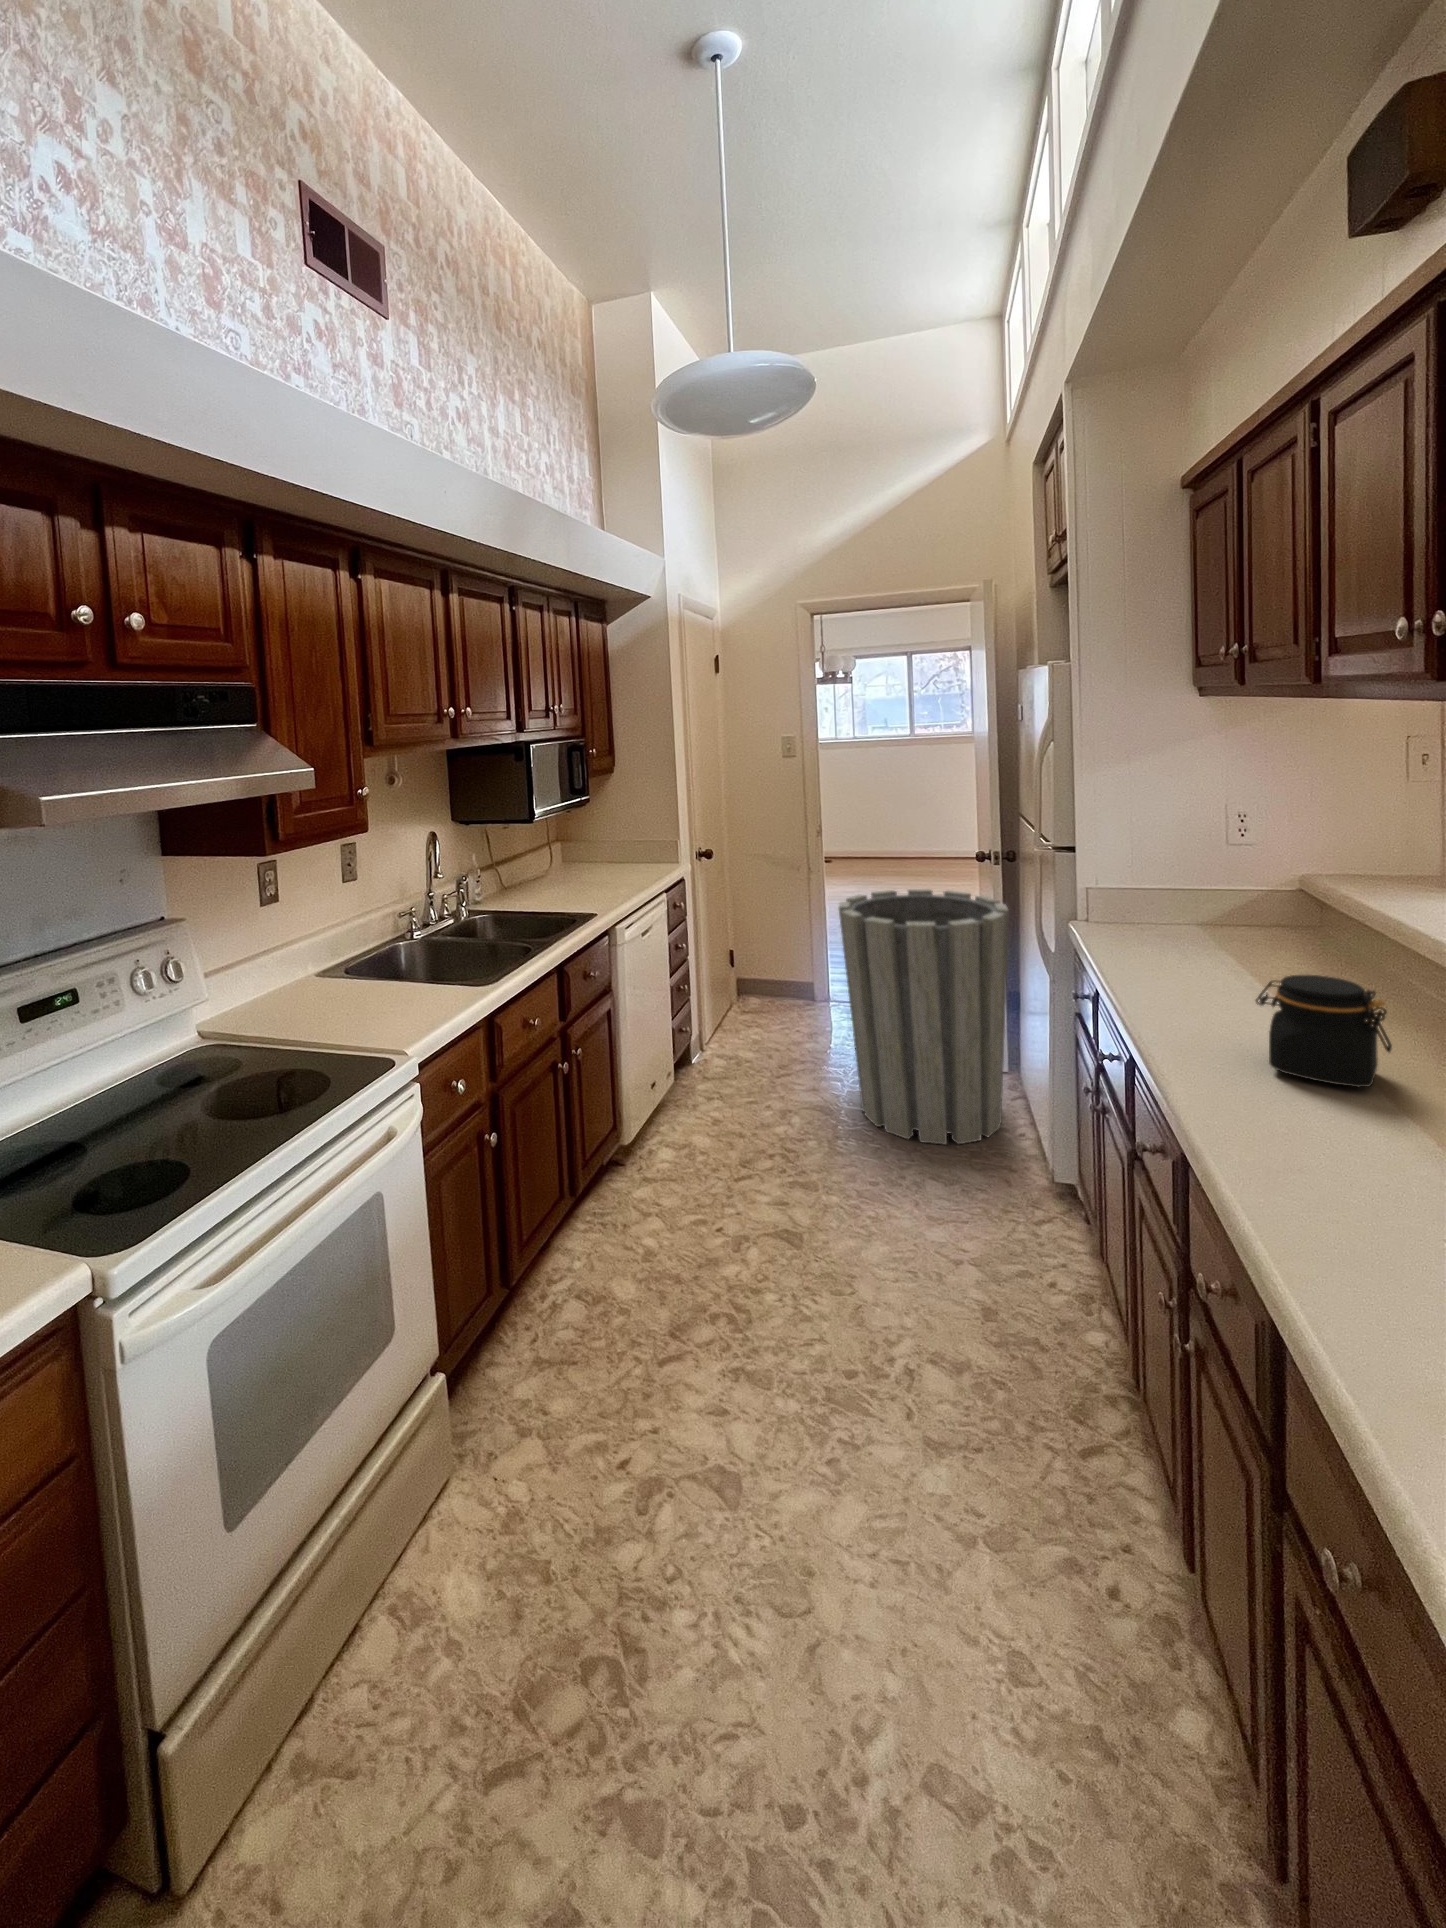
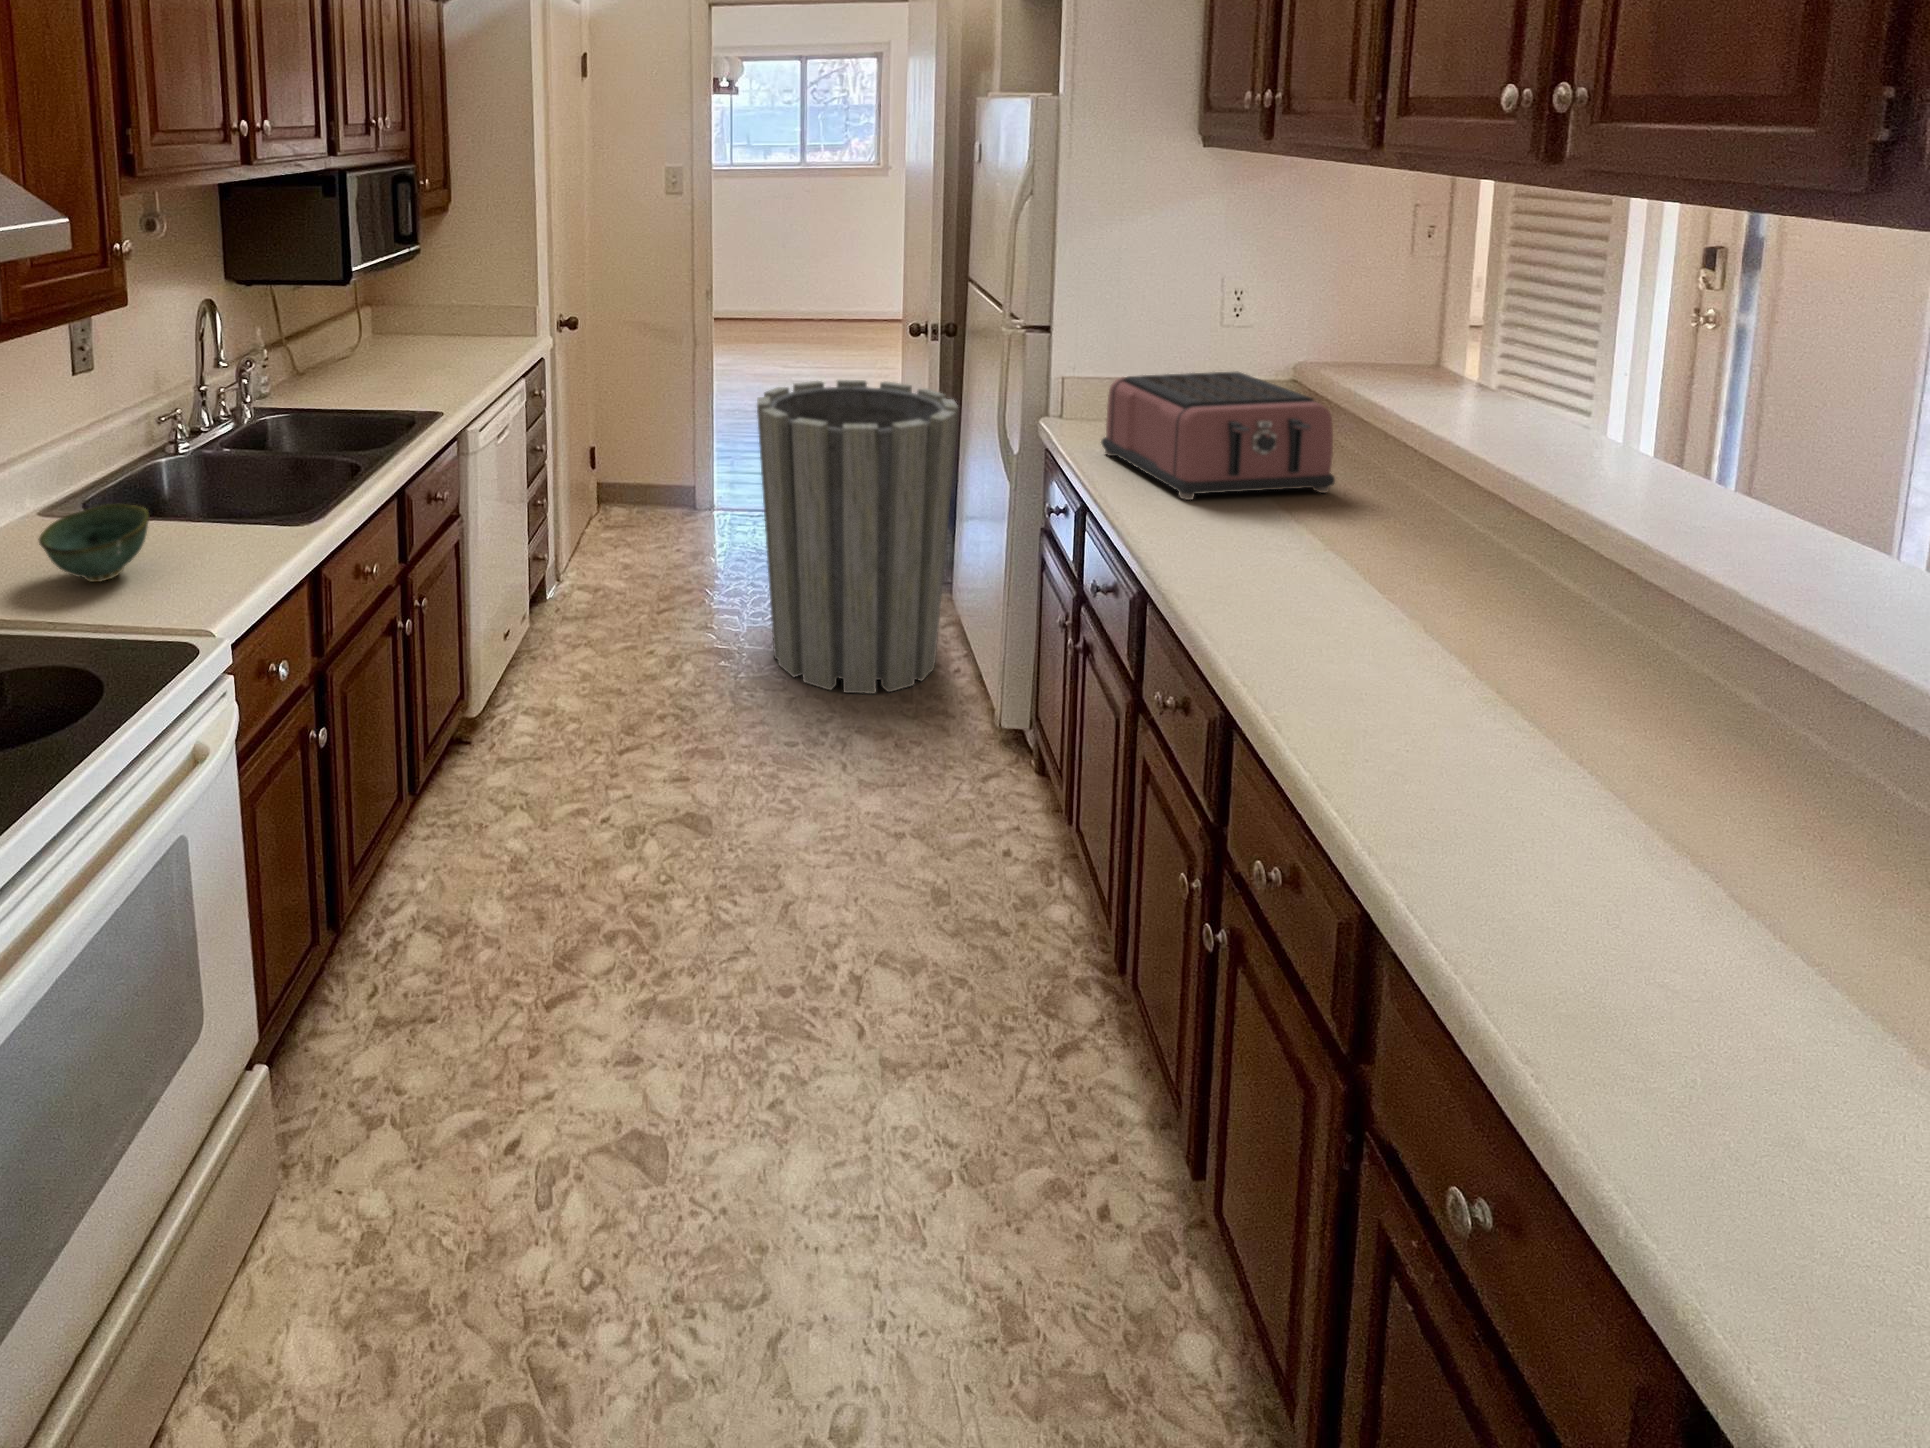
toaster: none [1121,873,1347,981] -> present [1101,372,1335,500]
bowl: none [306,962,376,1014] -> present [39,504,149,582]
jar: present [1256,975,1392,1087] -> none [1270,498,1400,622]

